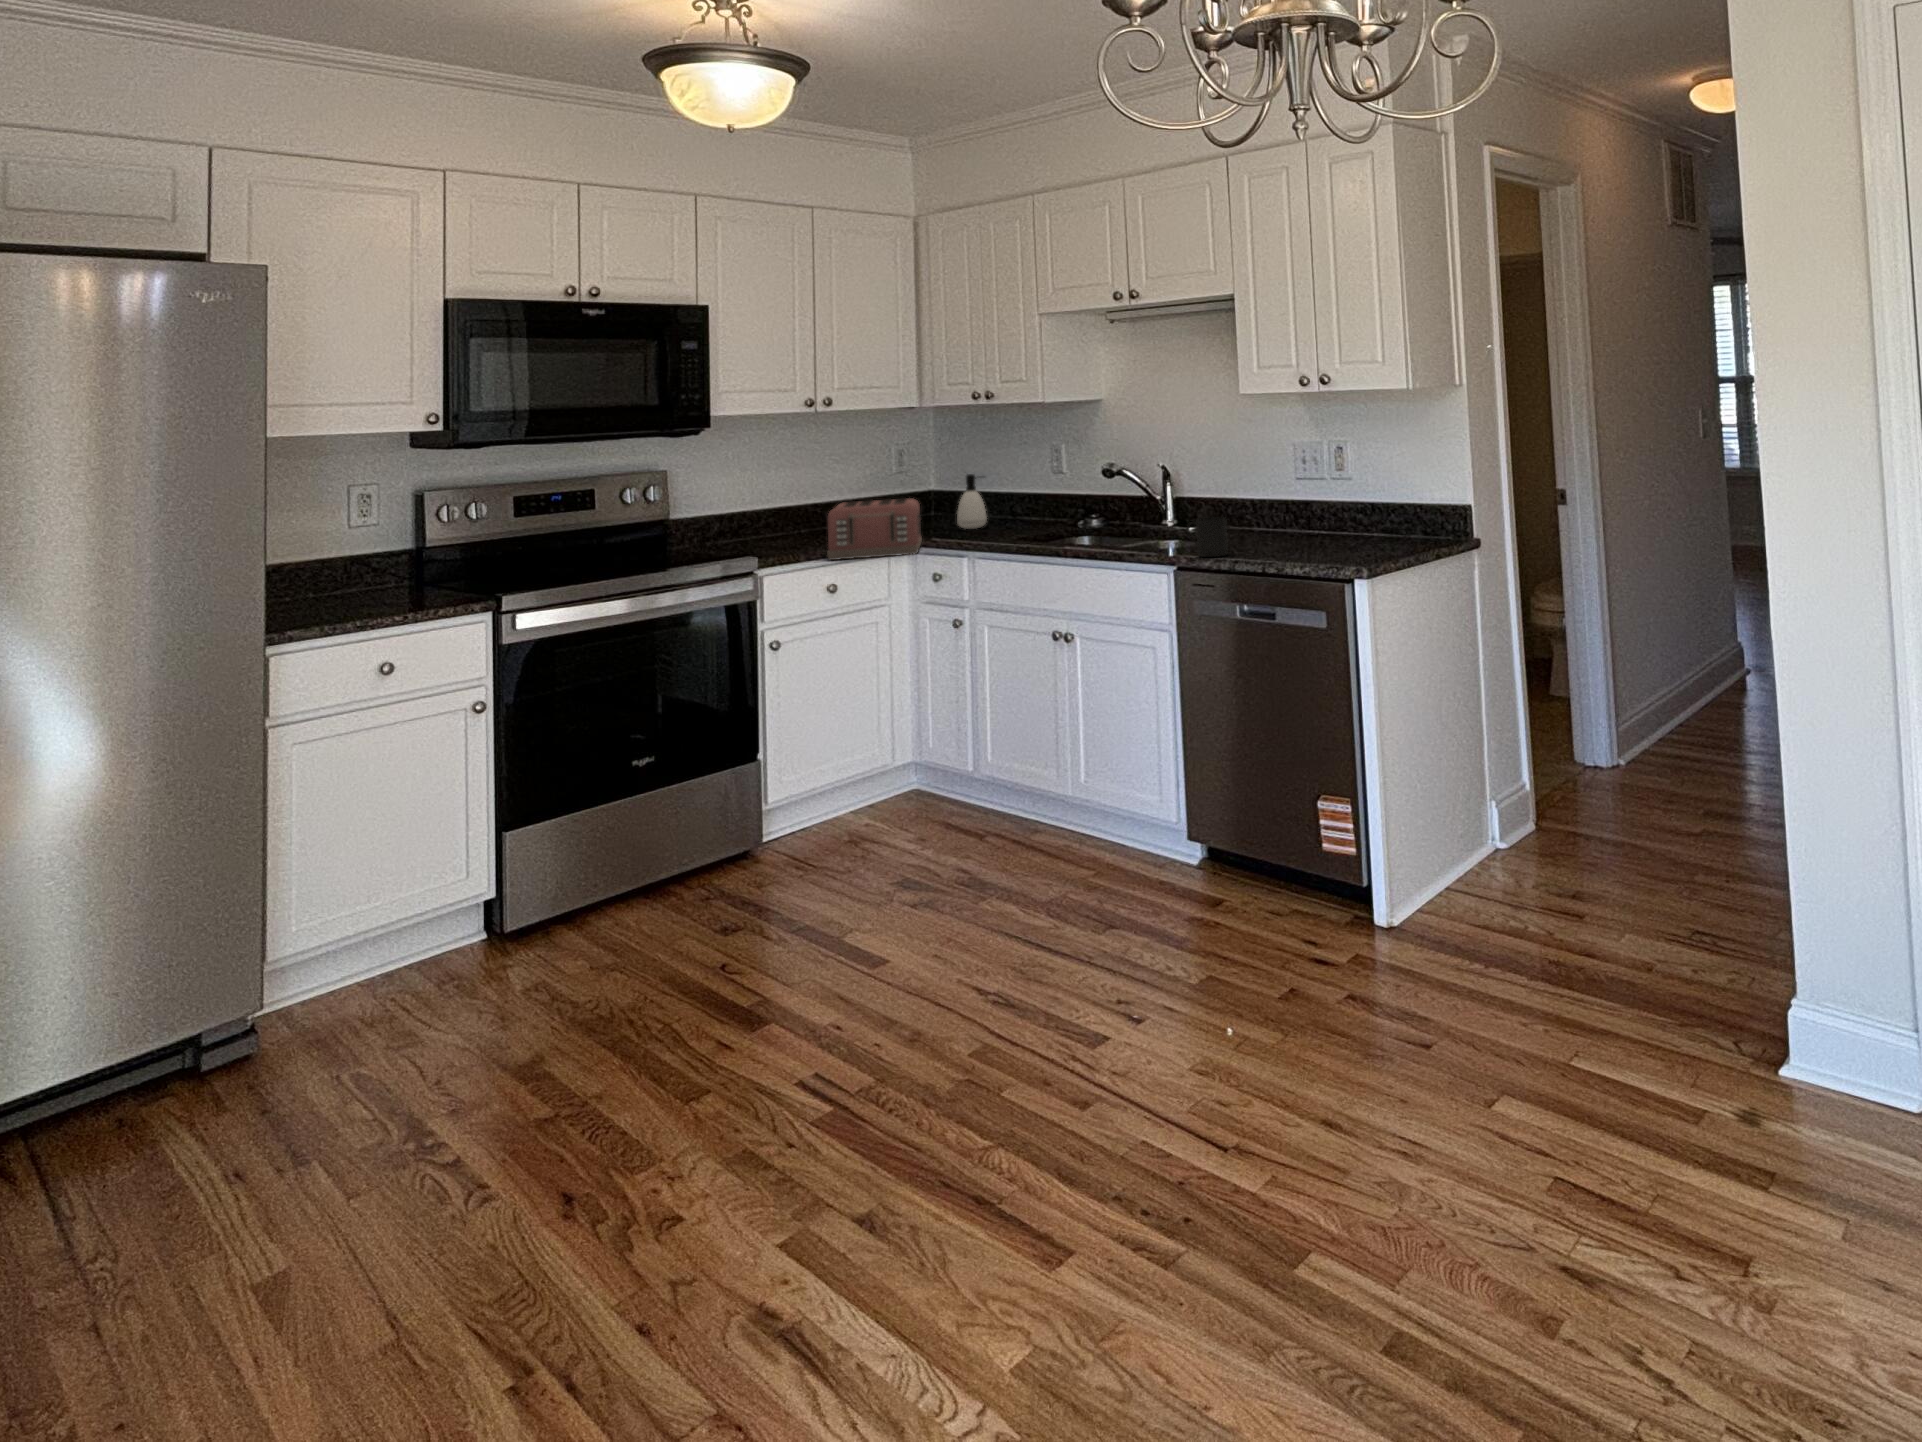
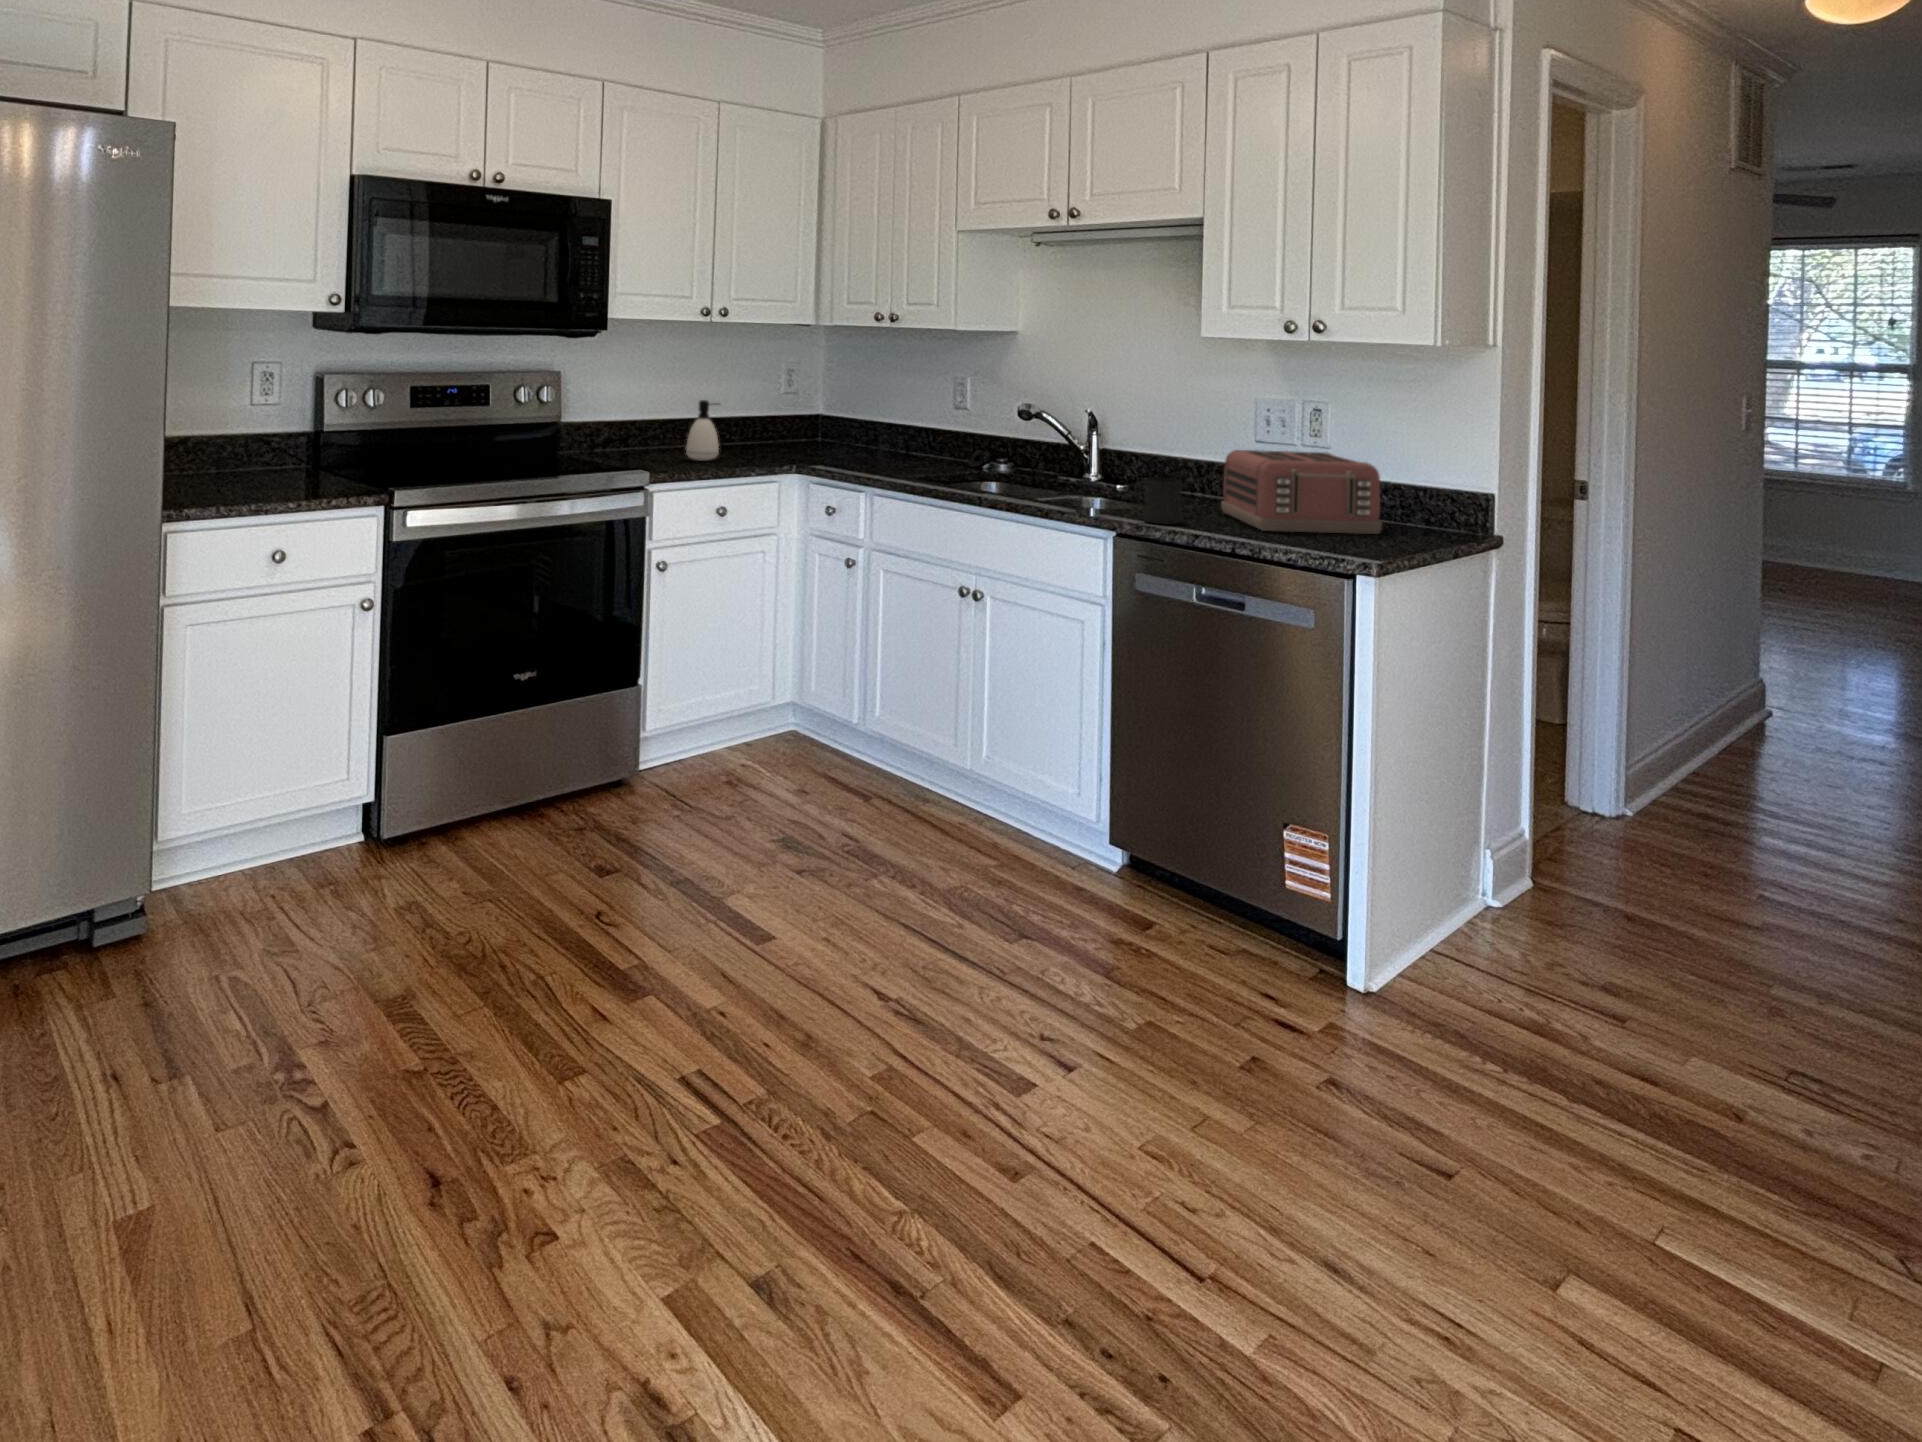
soap dispenser: present [957,474,987,529] -> present [686,400,720,461]
toaster: present [827,498,922,560] -> present [1221,450,1382,534]

